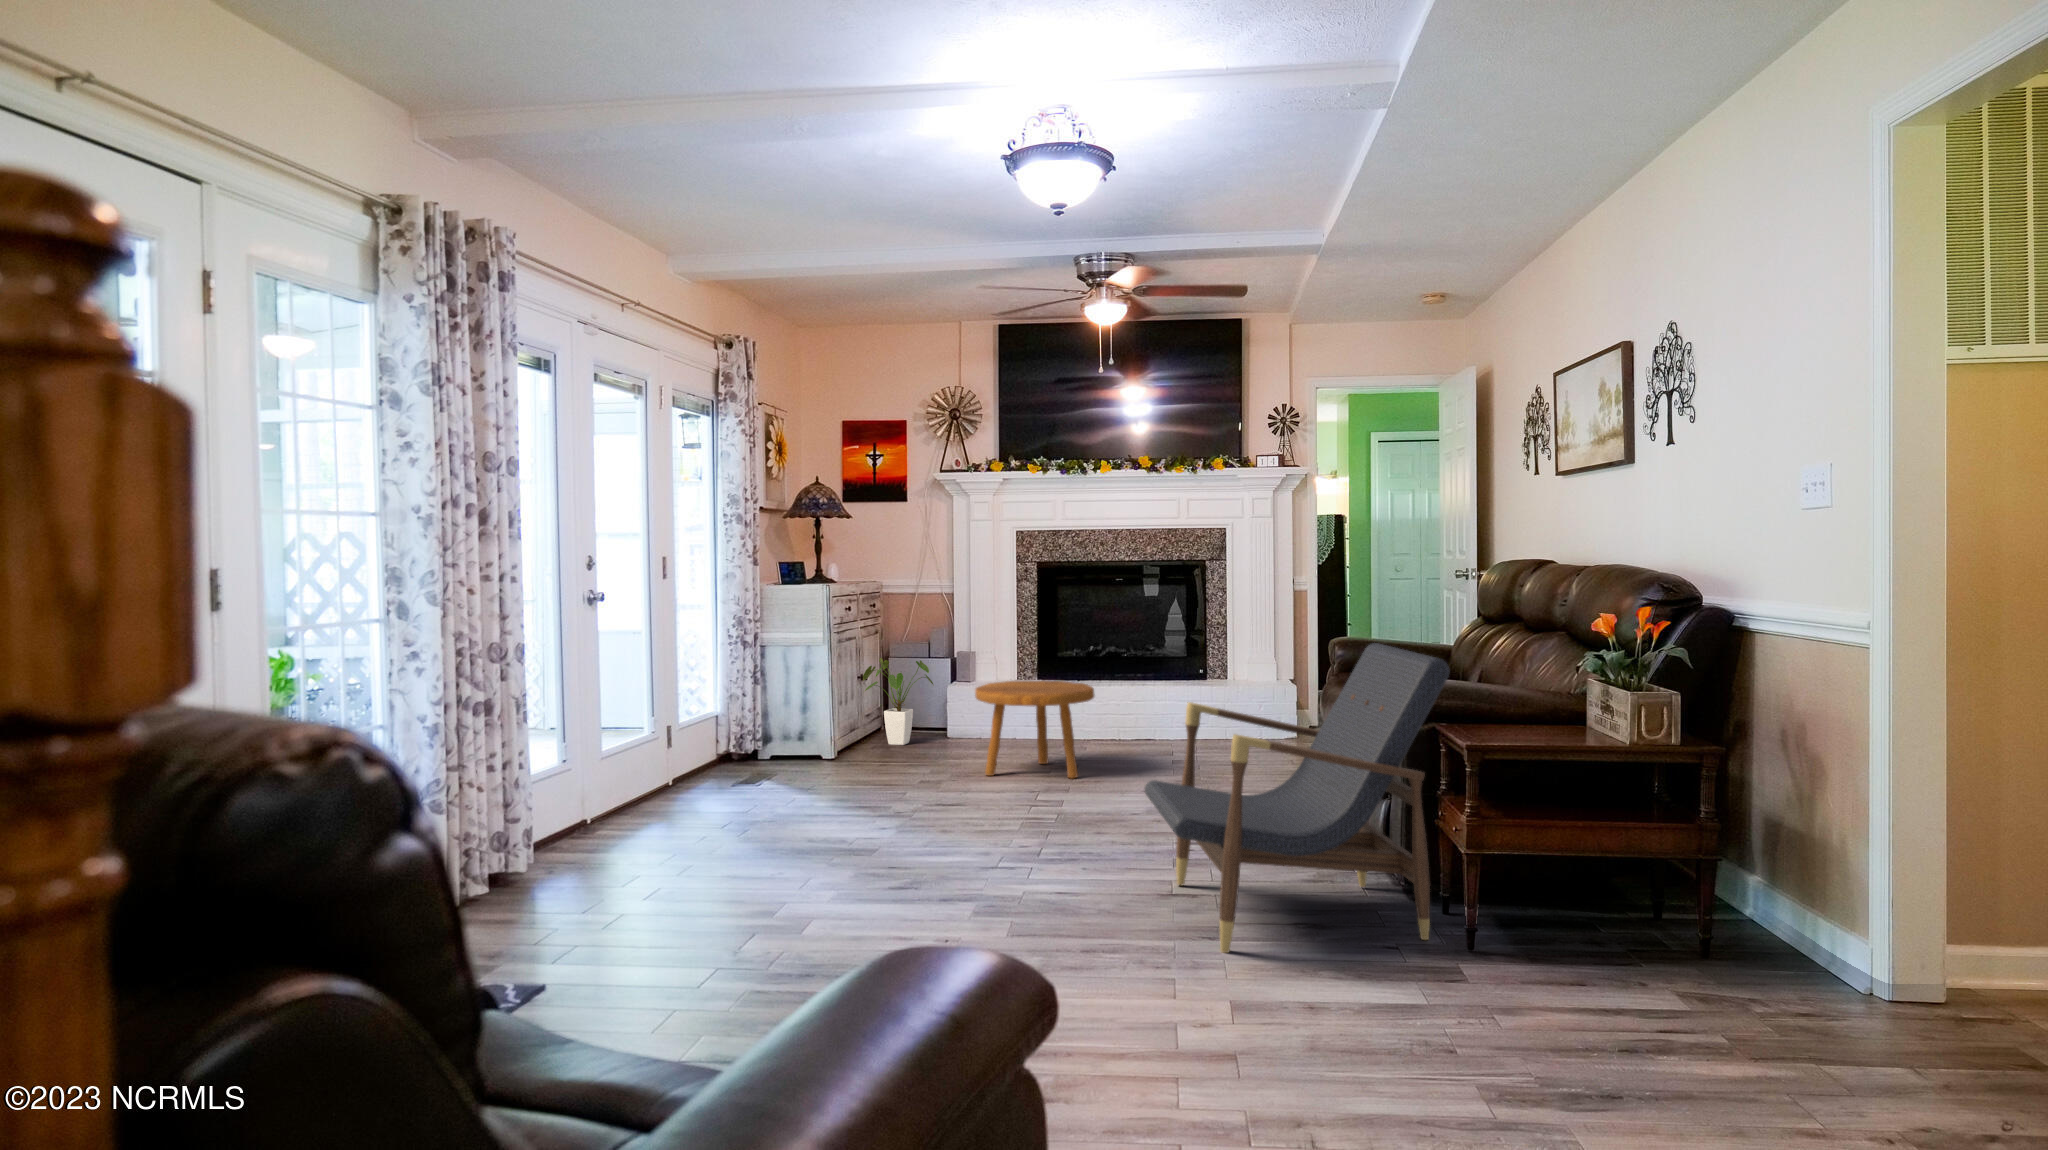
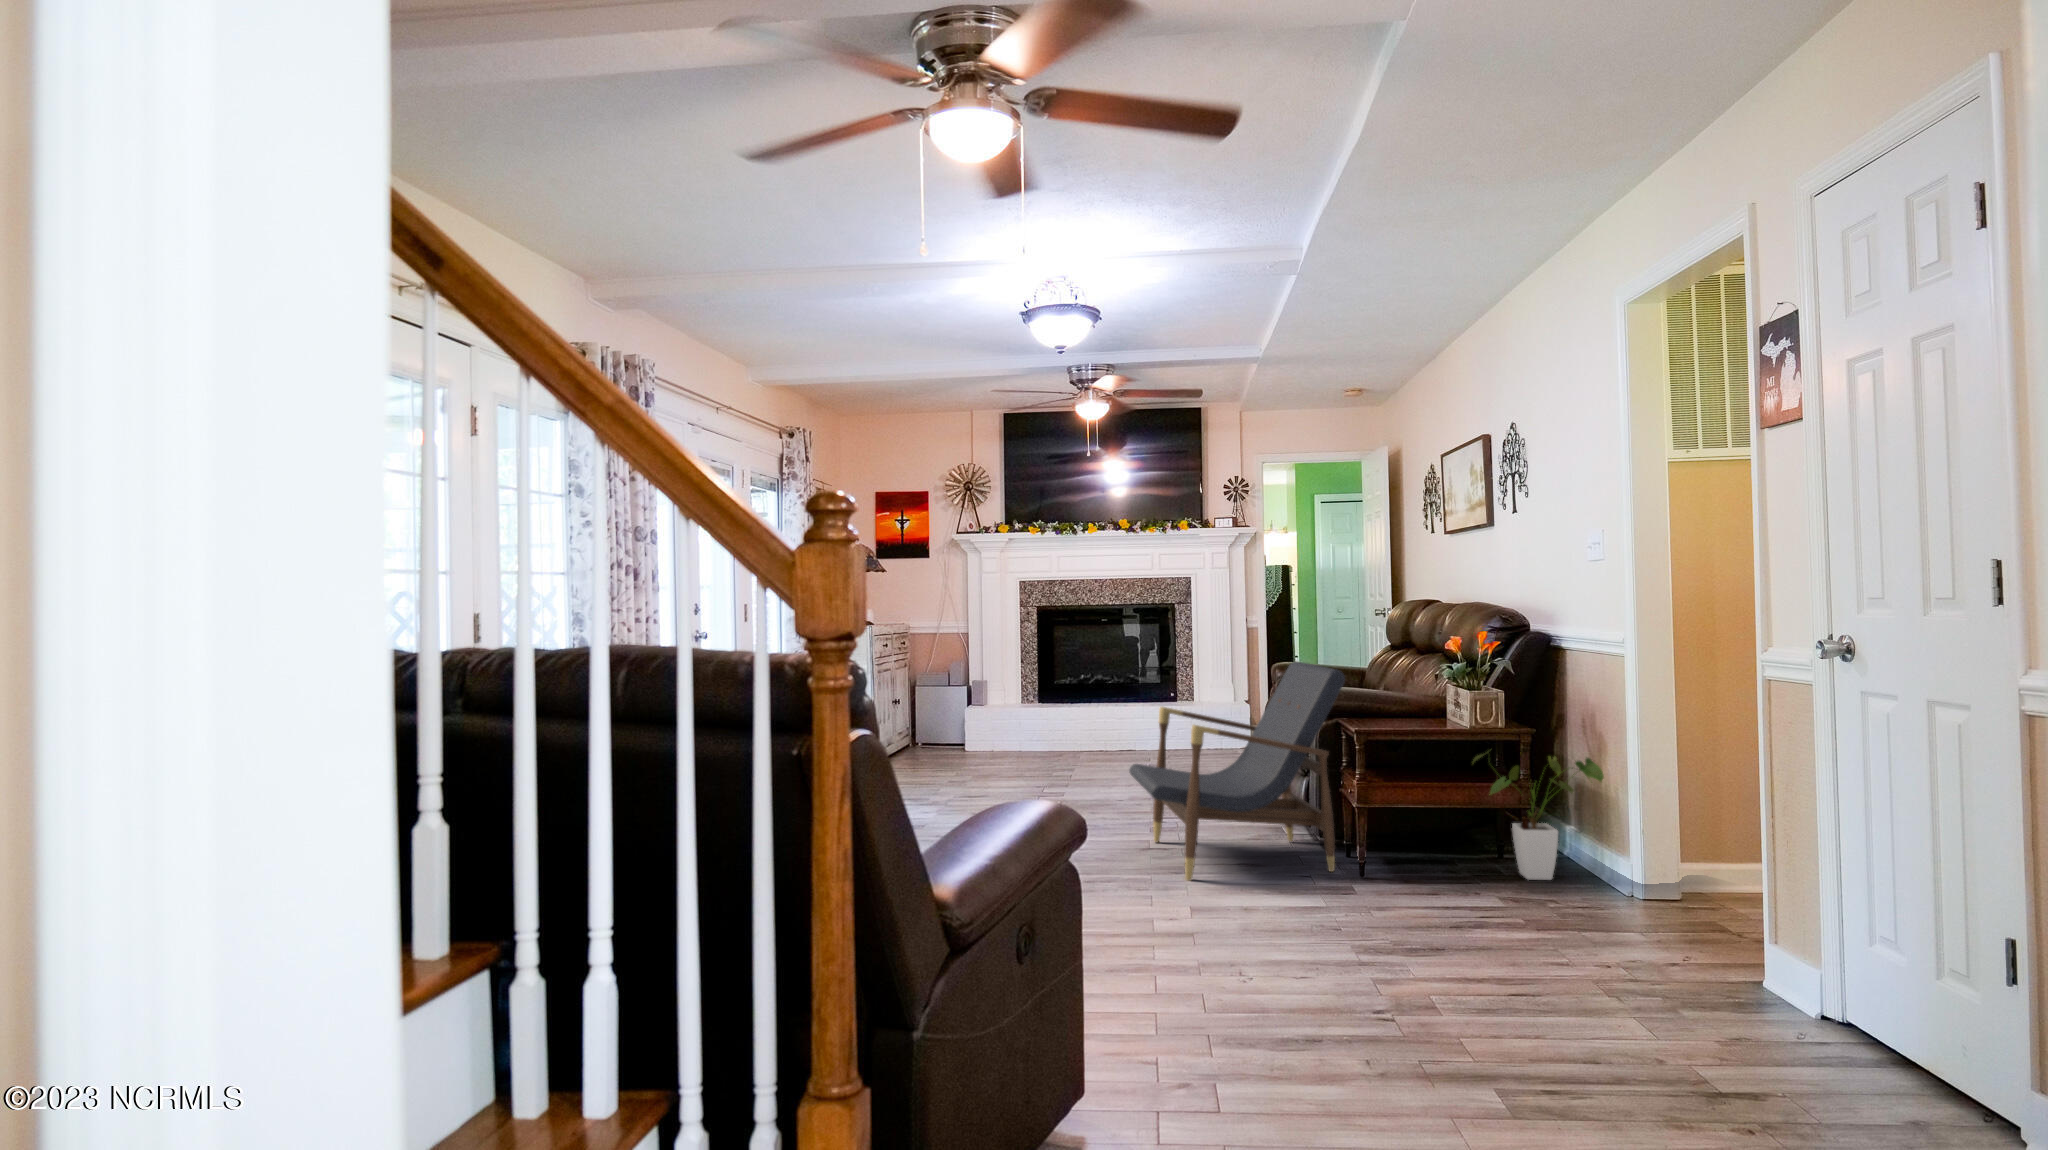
house plant: present [863,658,933,745] -> present [1473,752,1604,880]
footstool: present [975,681,1095,779] -> none [993,700,1087,776]

